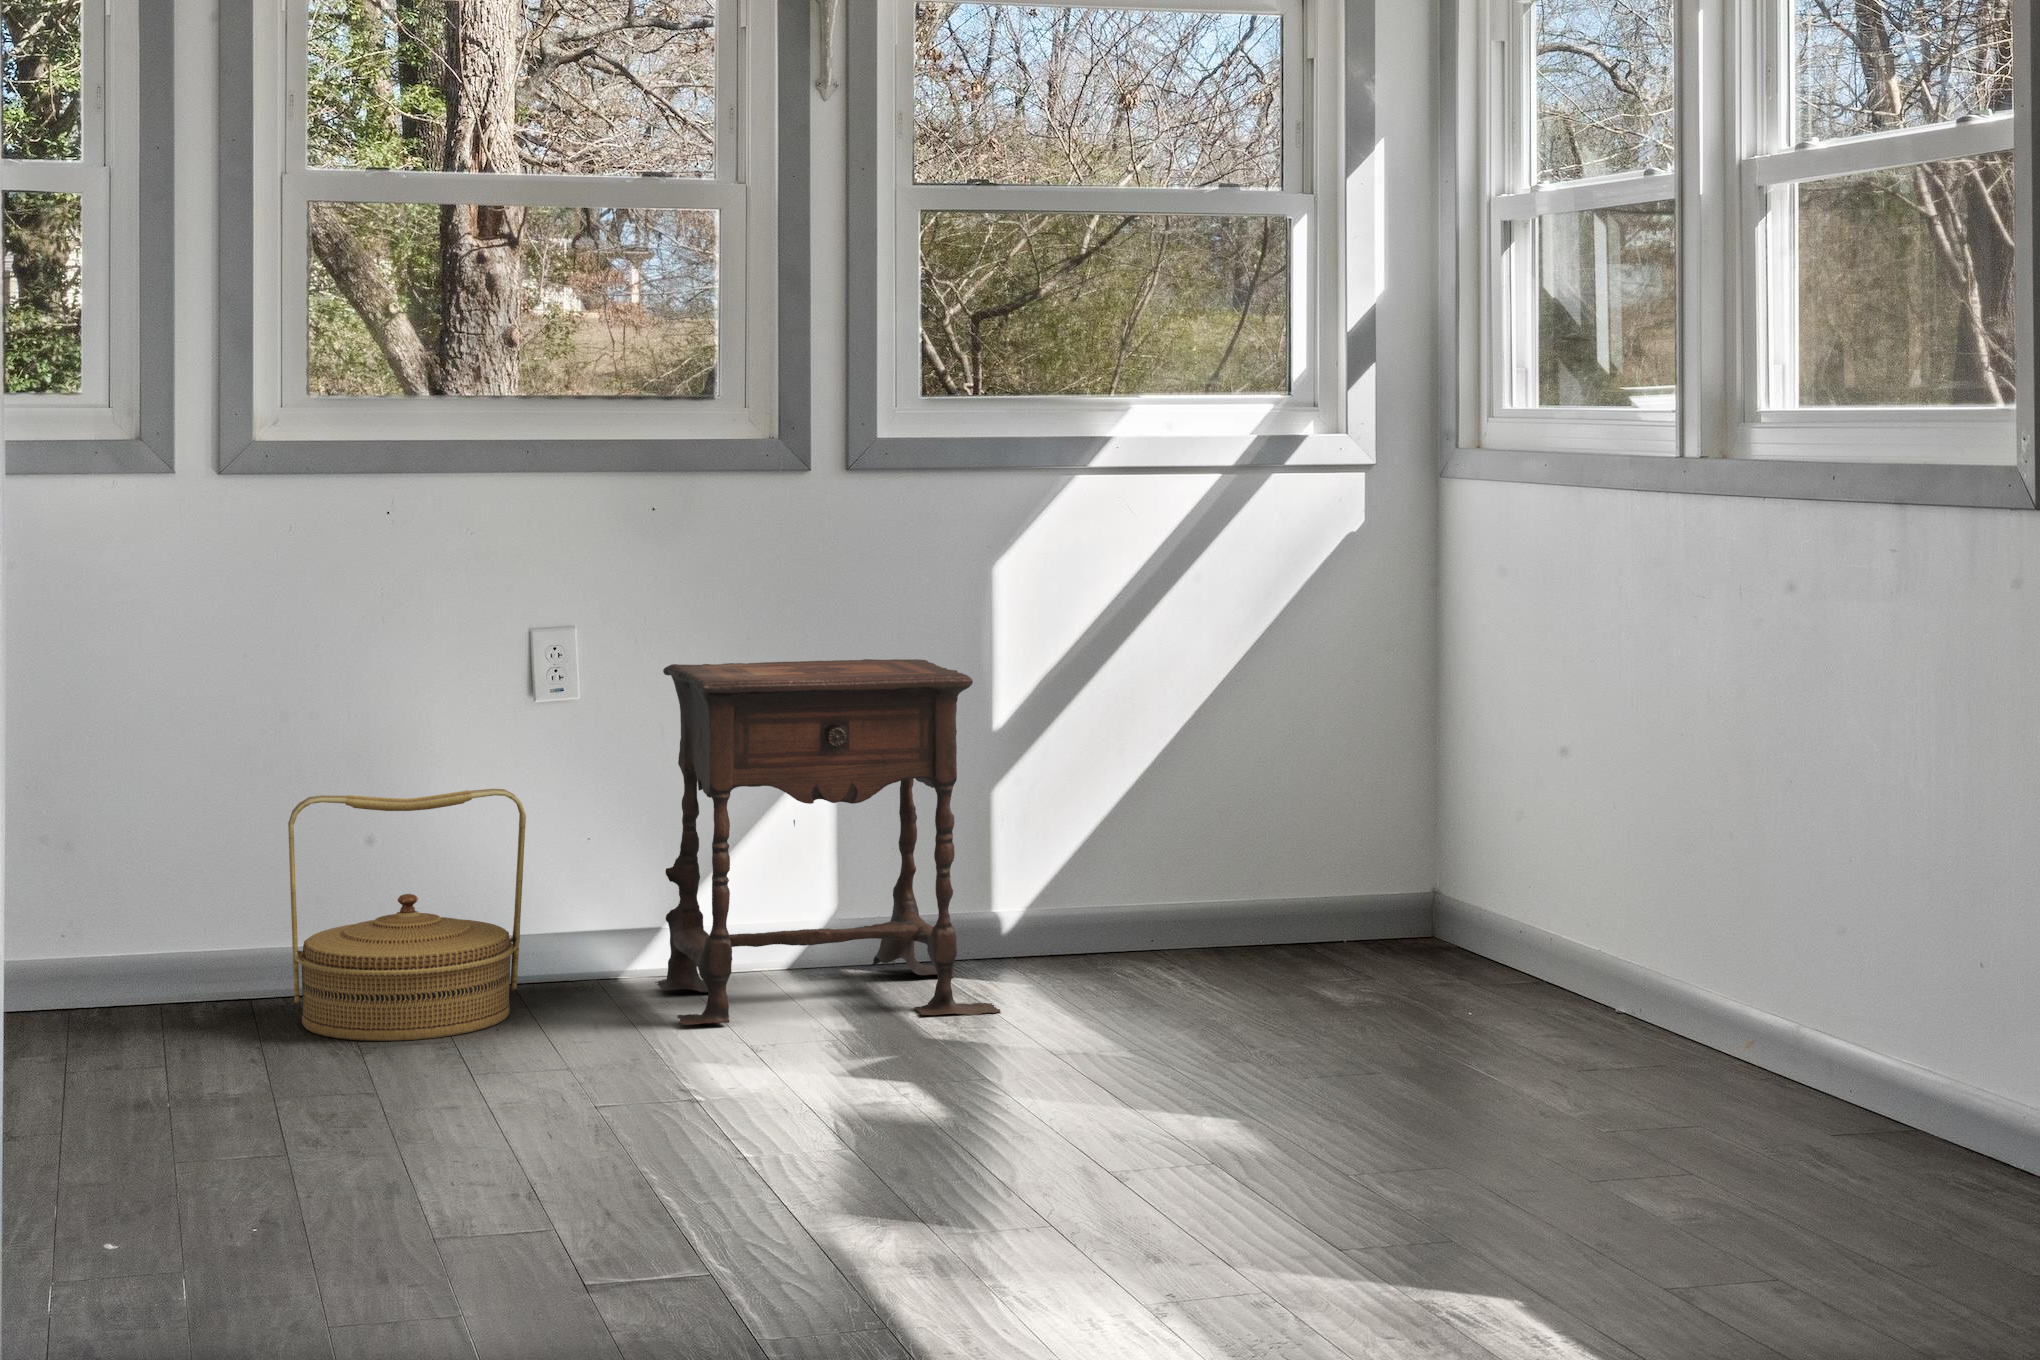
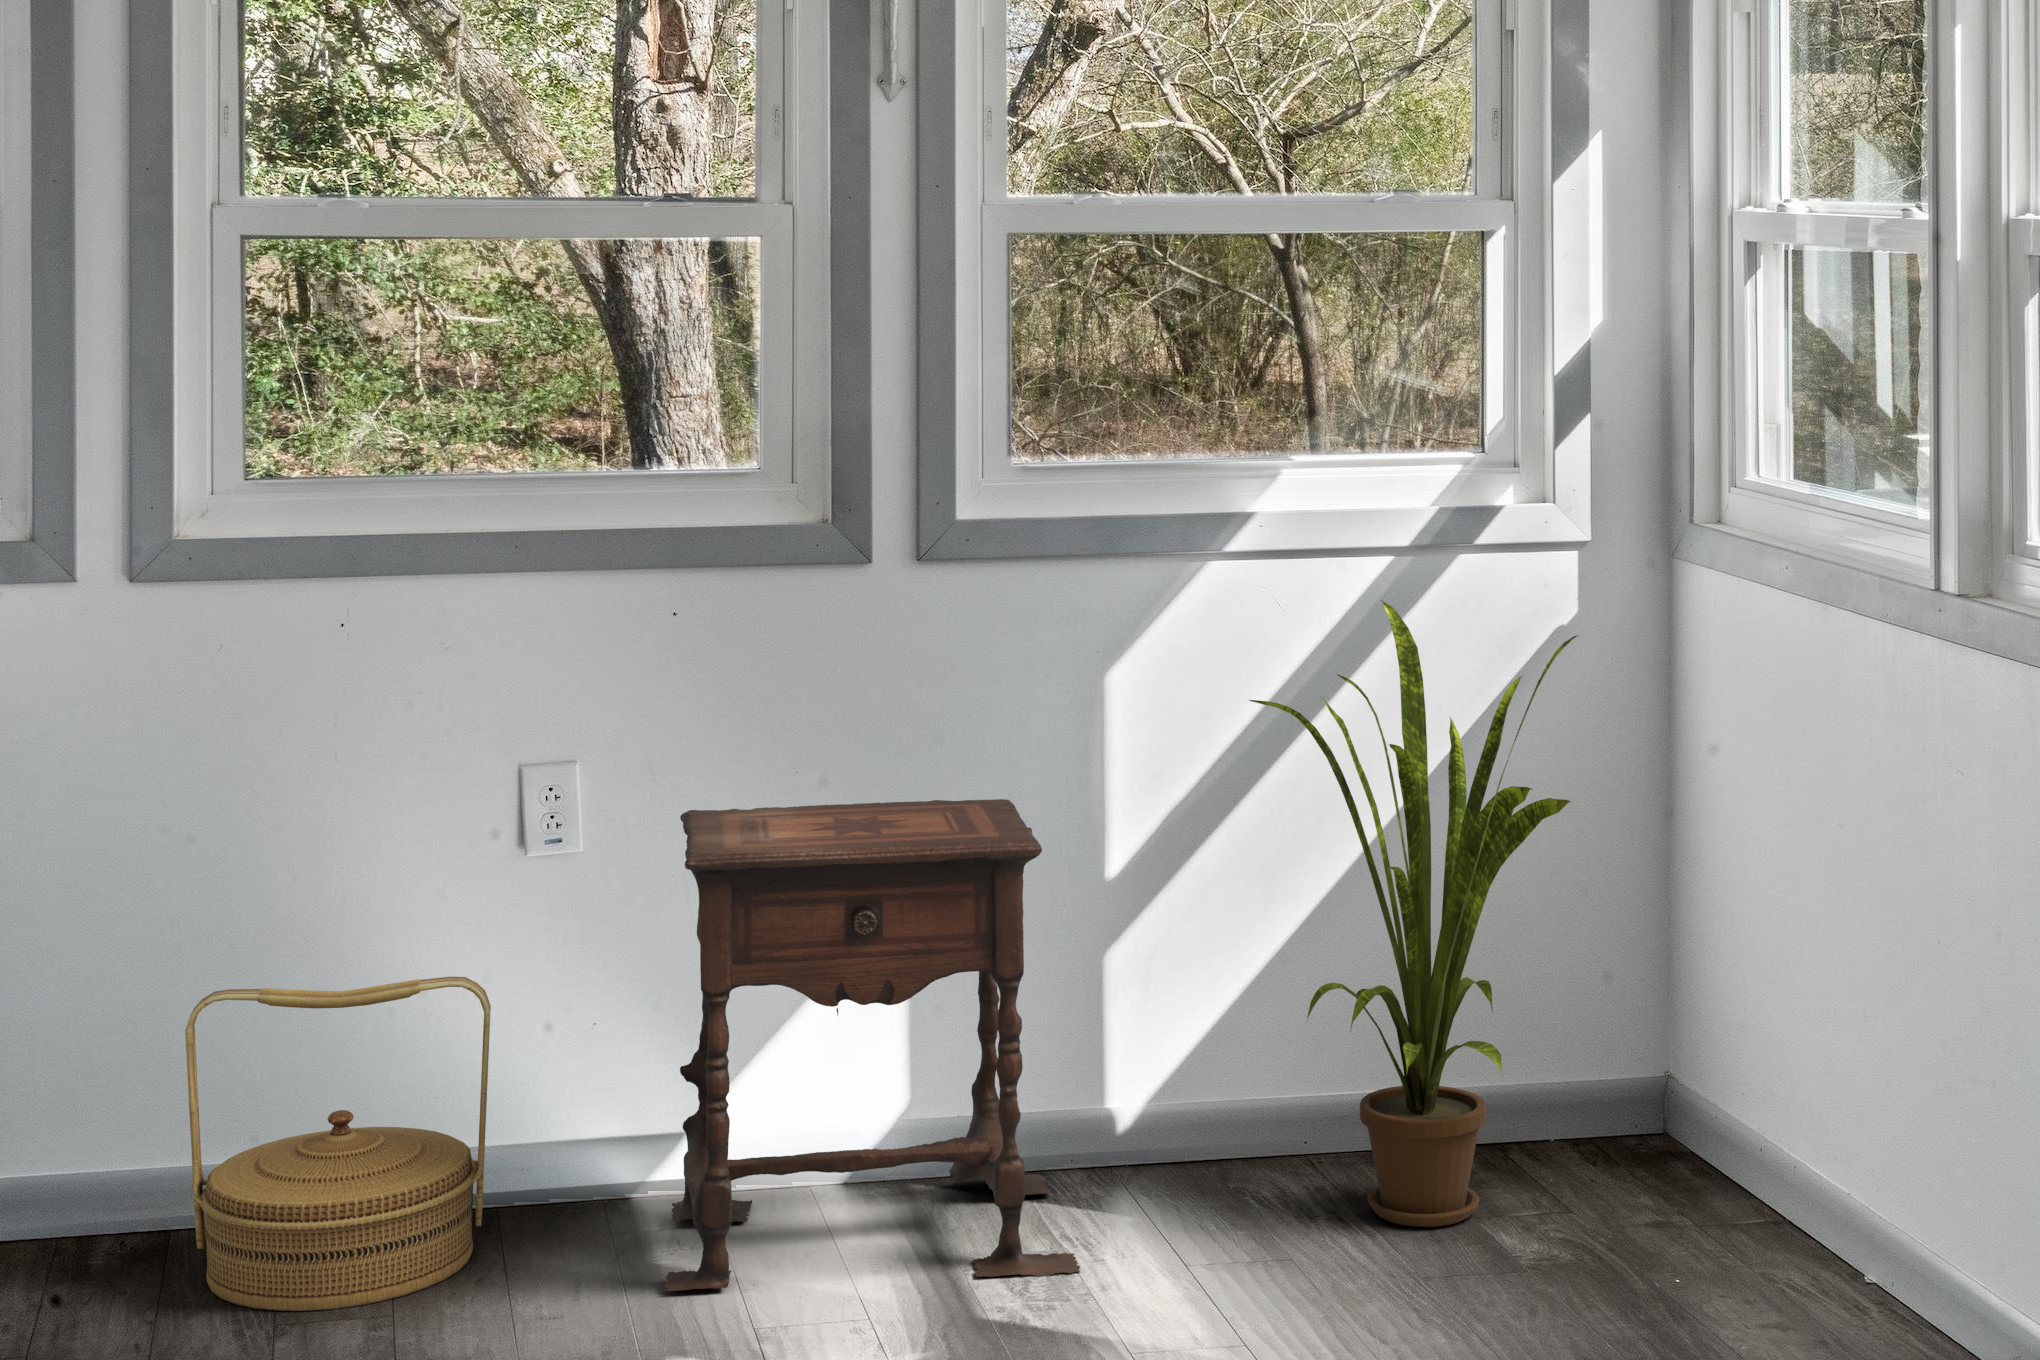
house plant: none [1119,505,1388,987] -> present [1249,599,1578,1227]

